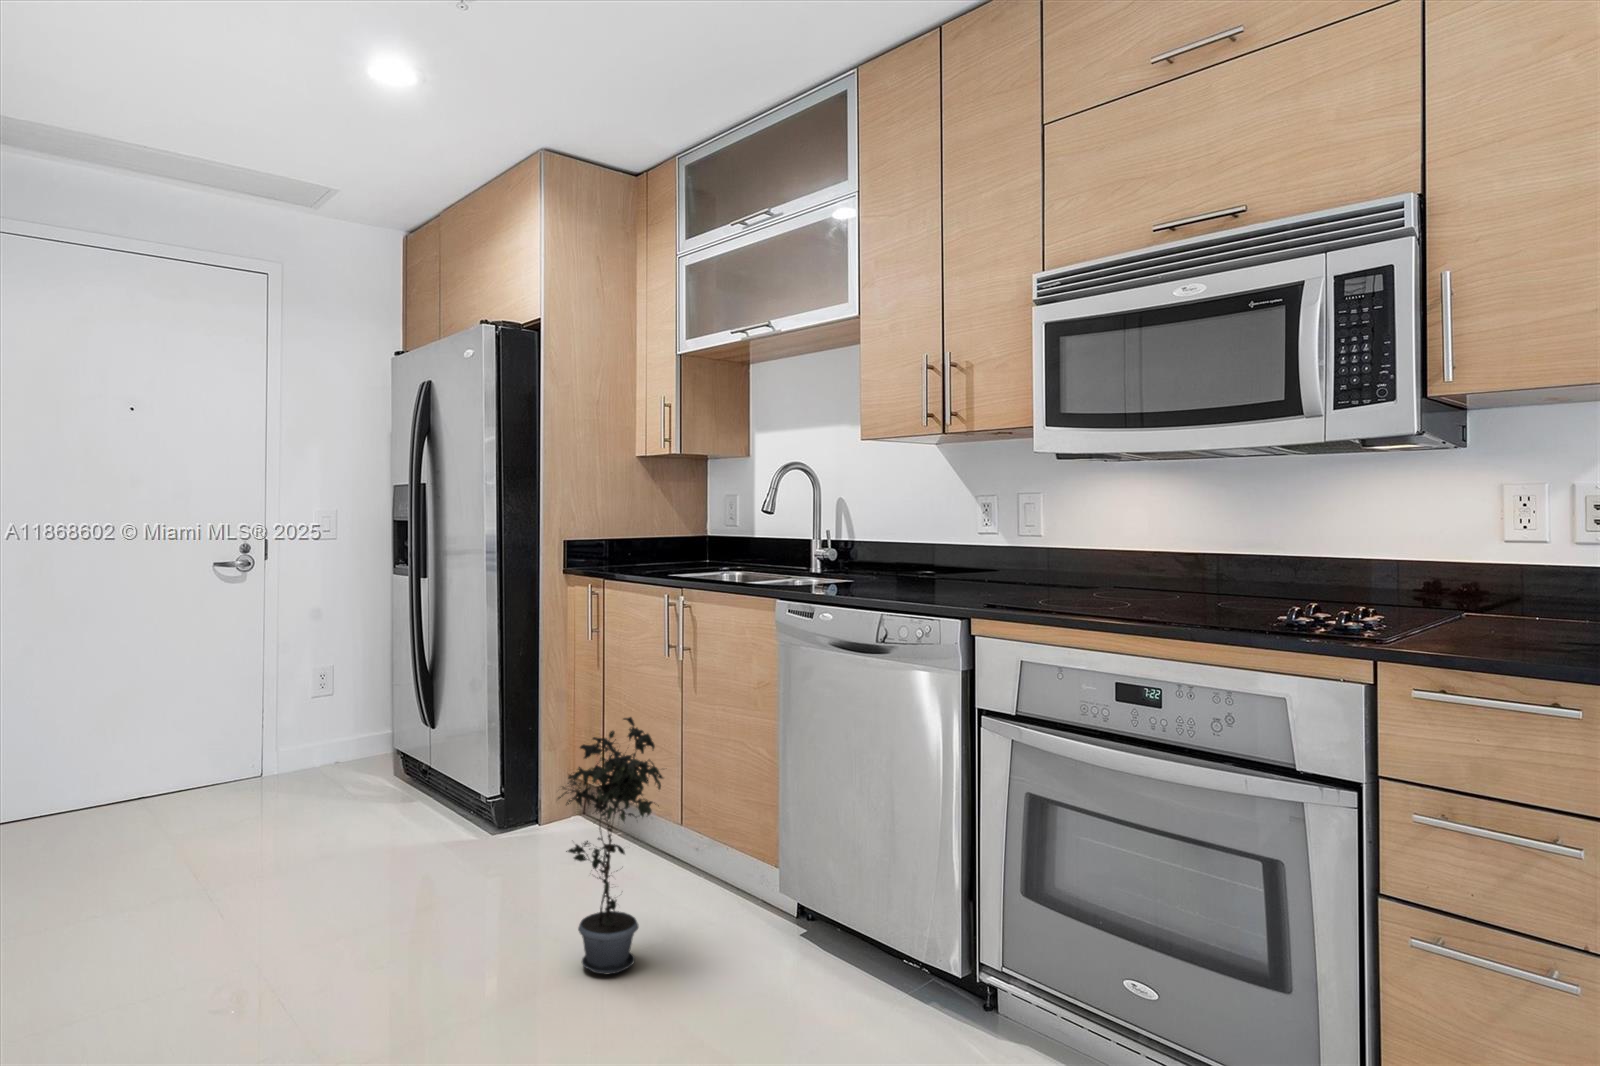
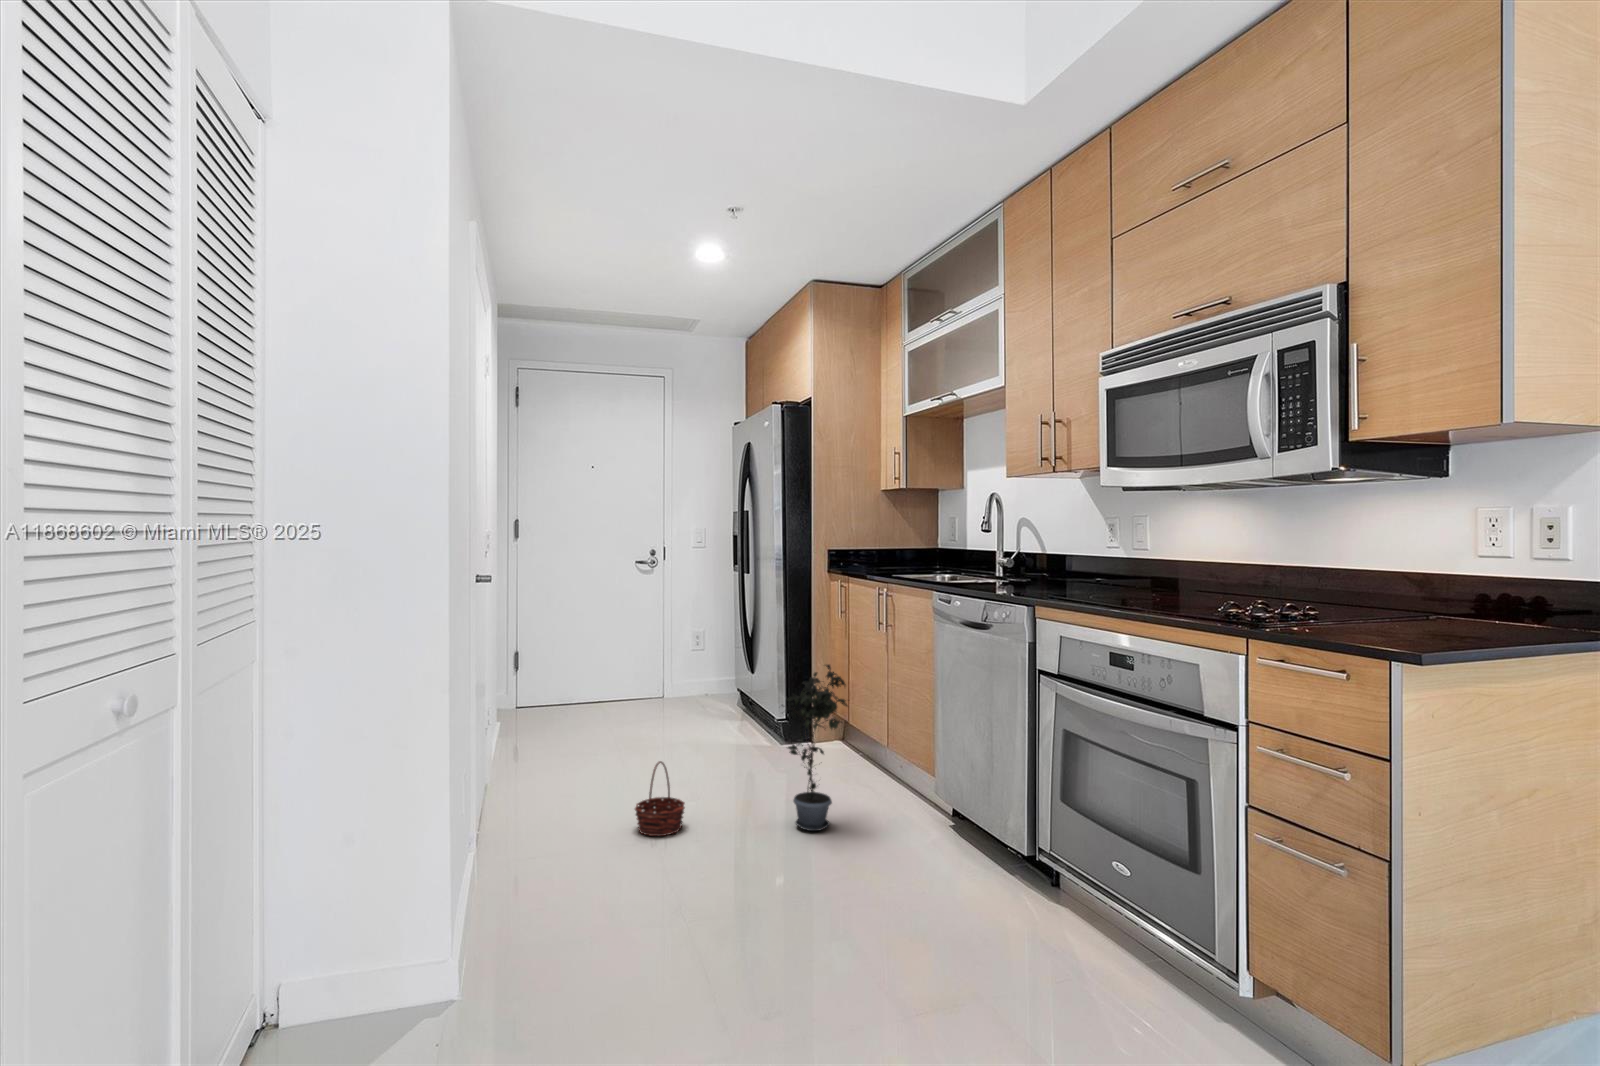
basket: none [308,902,400,1034] -> present [635,761,685,836]

